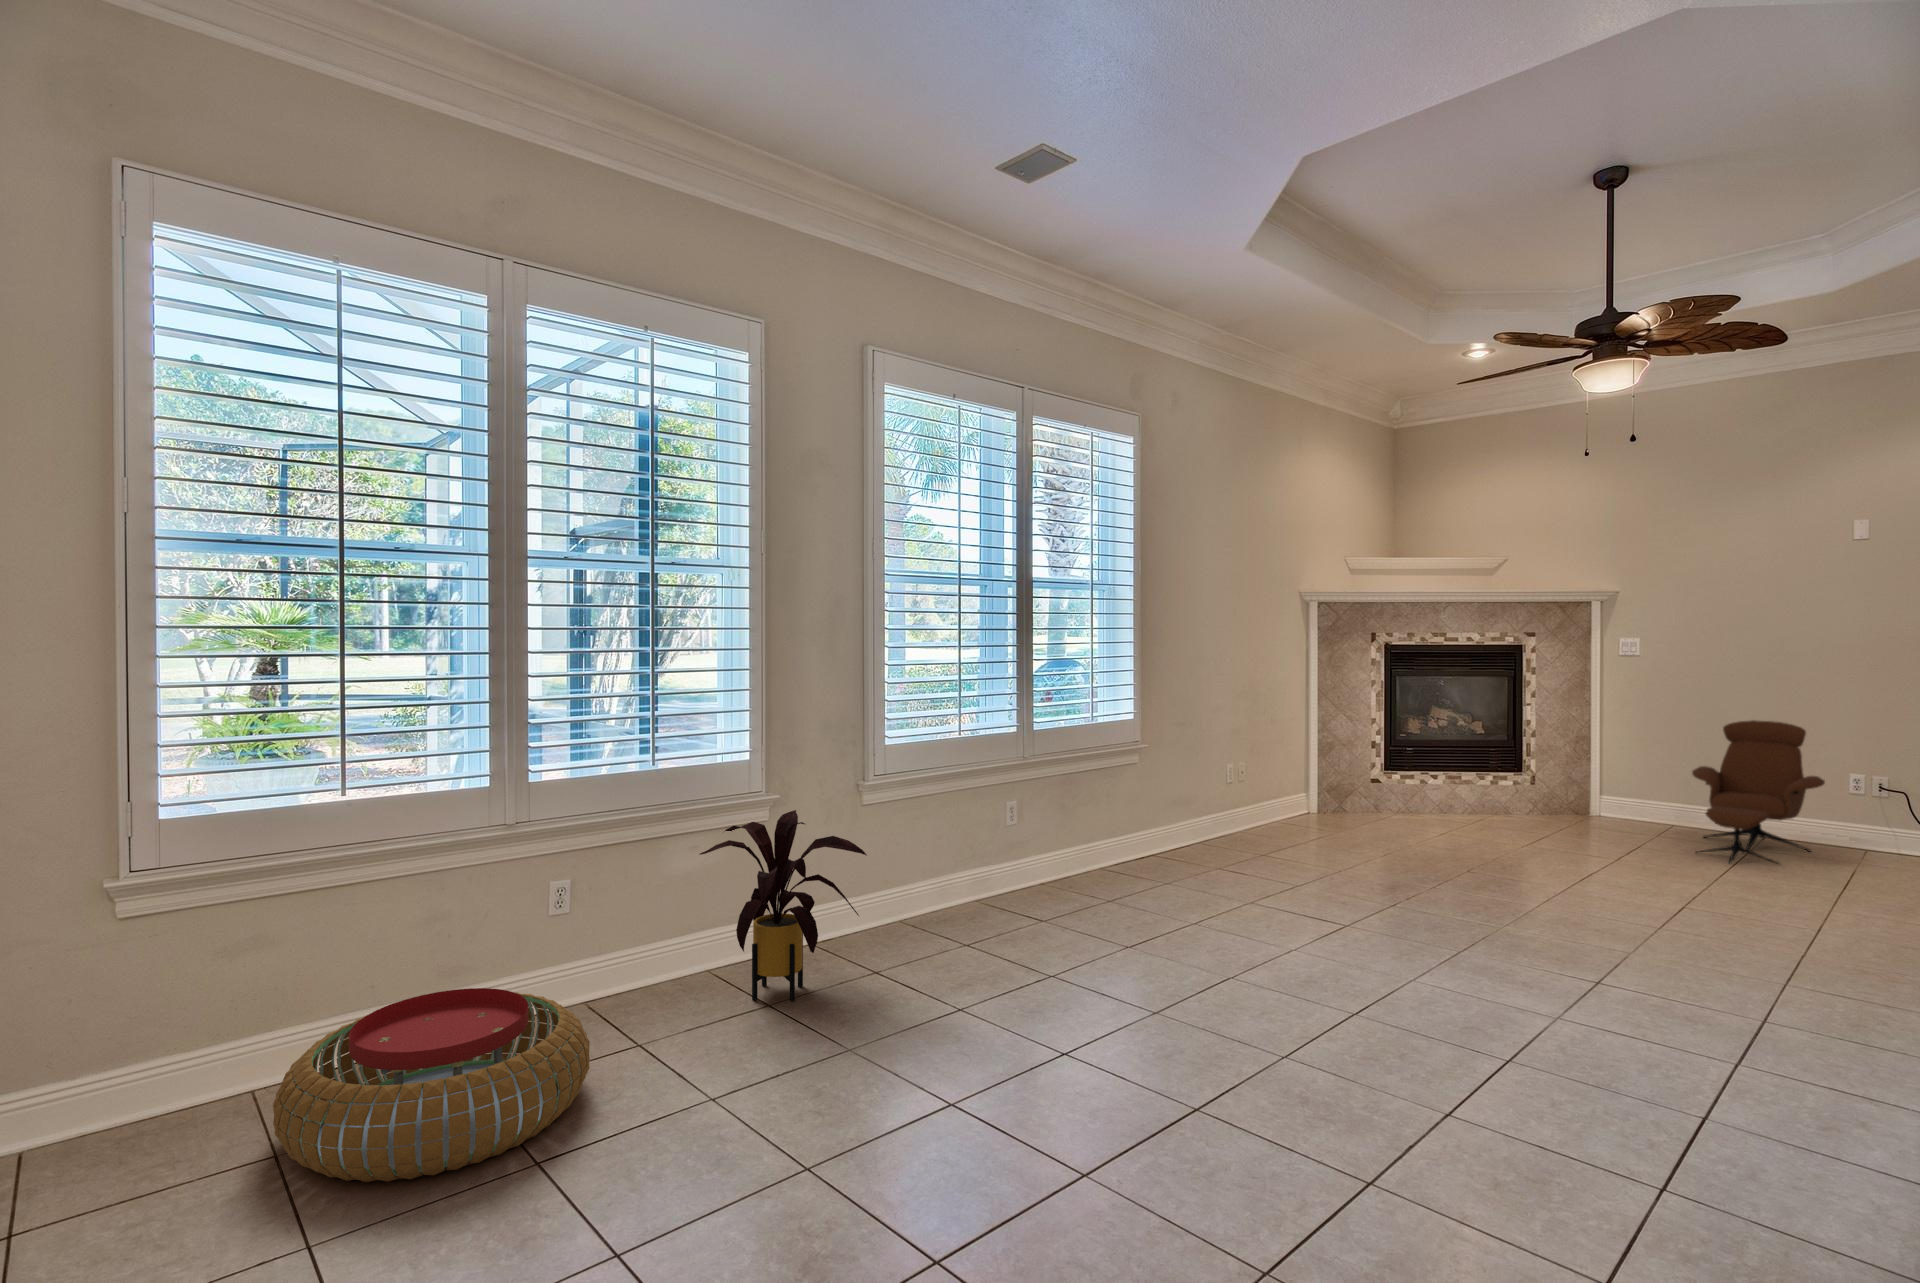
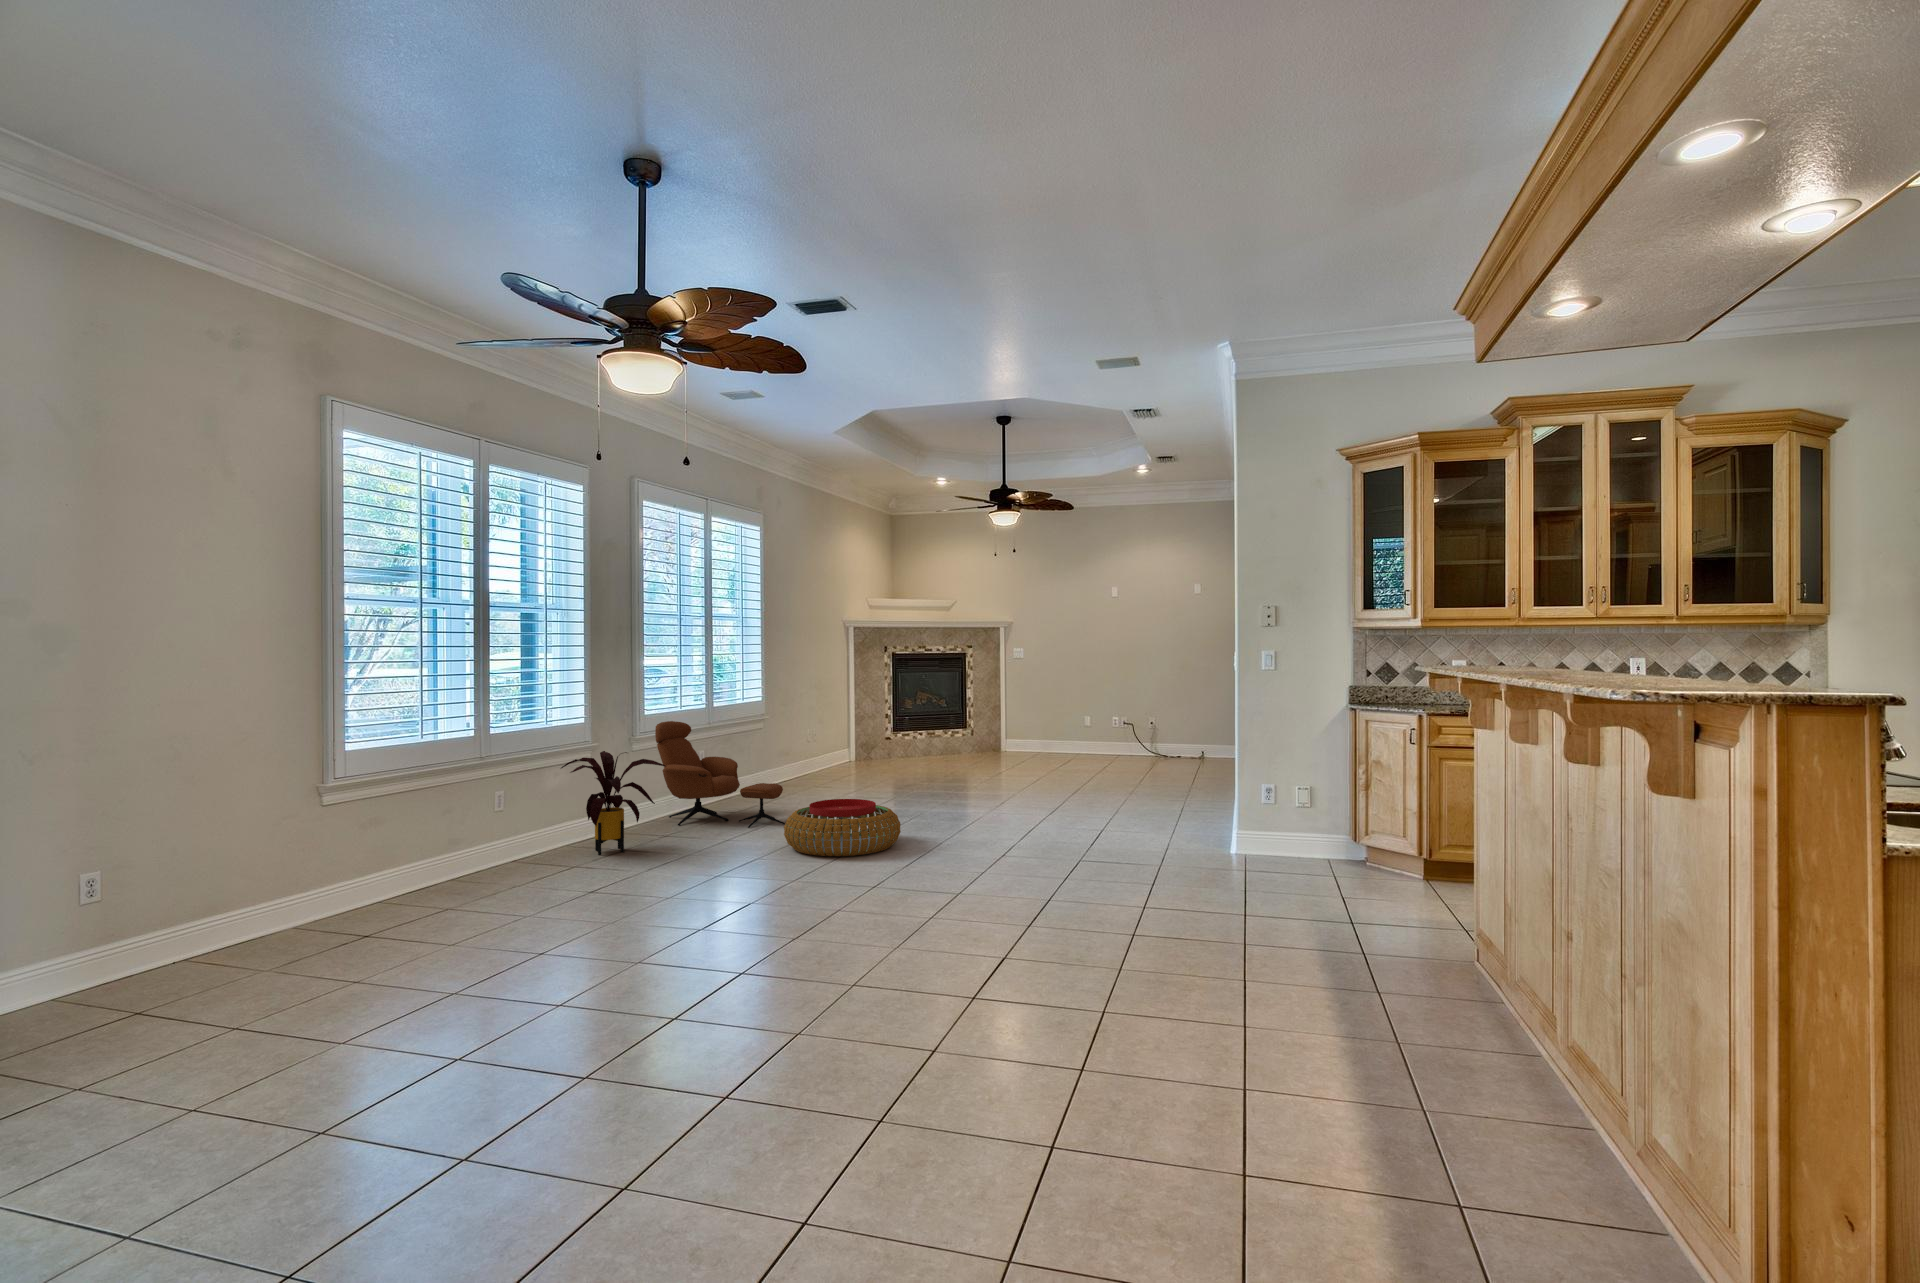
lounge chair: present [1692,720,1825,864] -> present [655,721,785,828]
pouf: present [273,988,590,1182] -> present [784,799,901,856]

